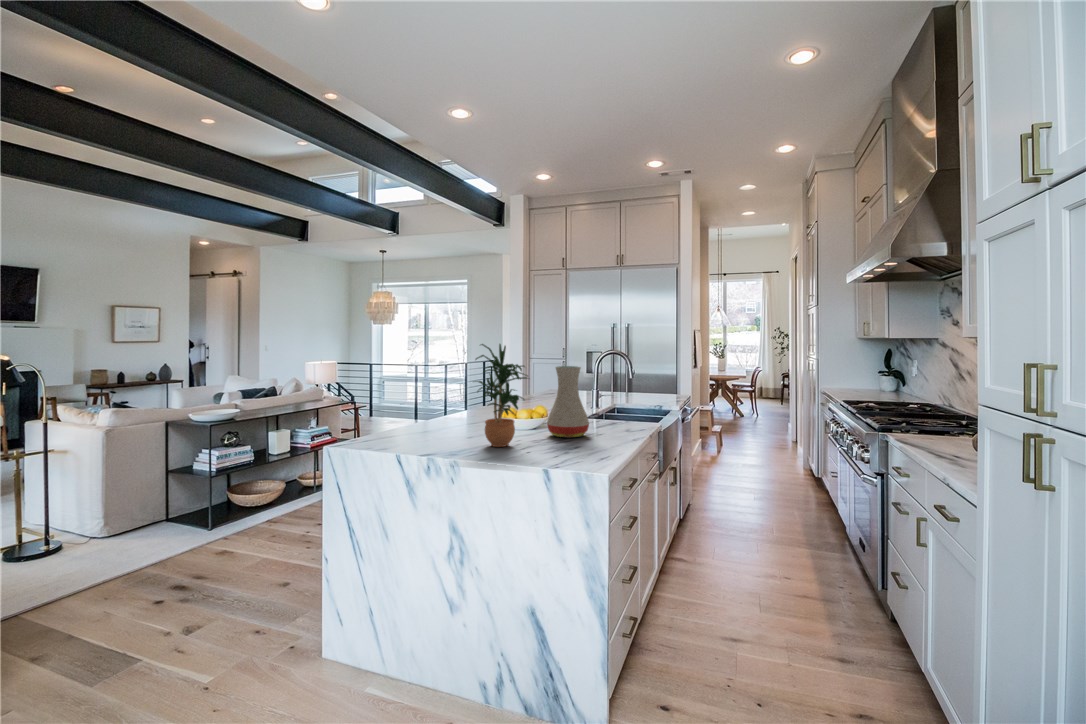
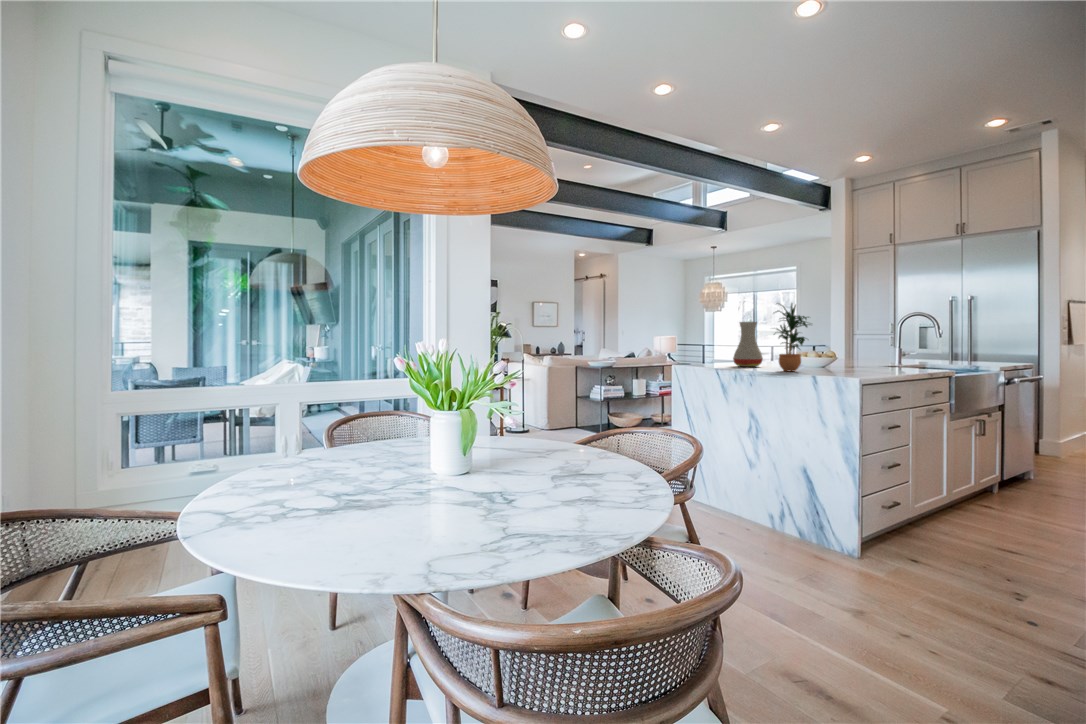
vase: present [547,366,589,438] -> present [733,322,763,367]

